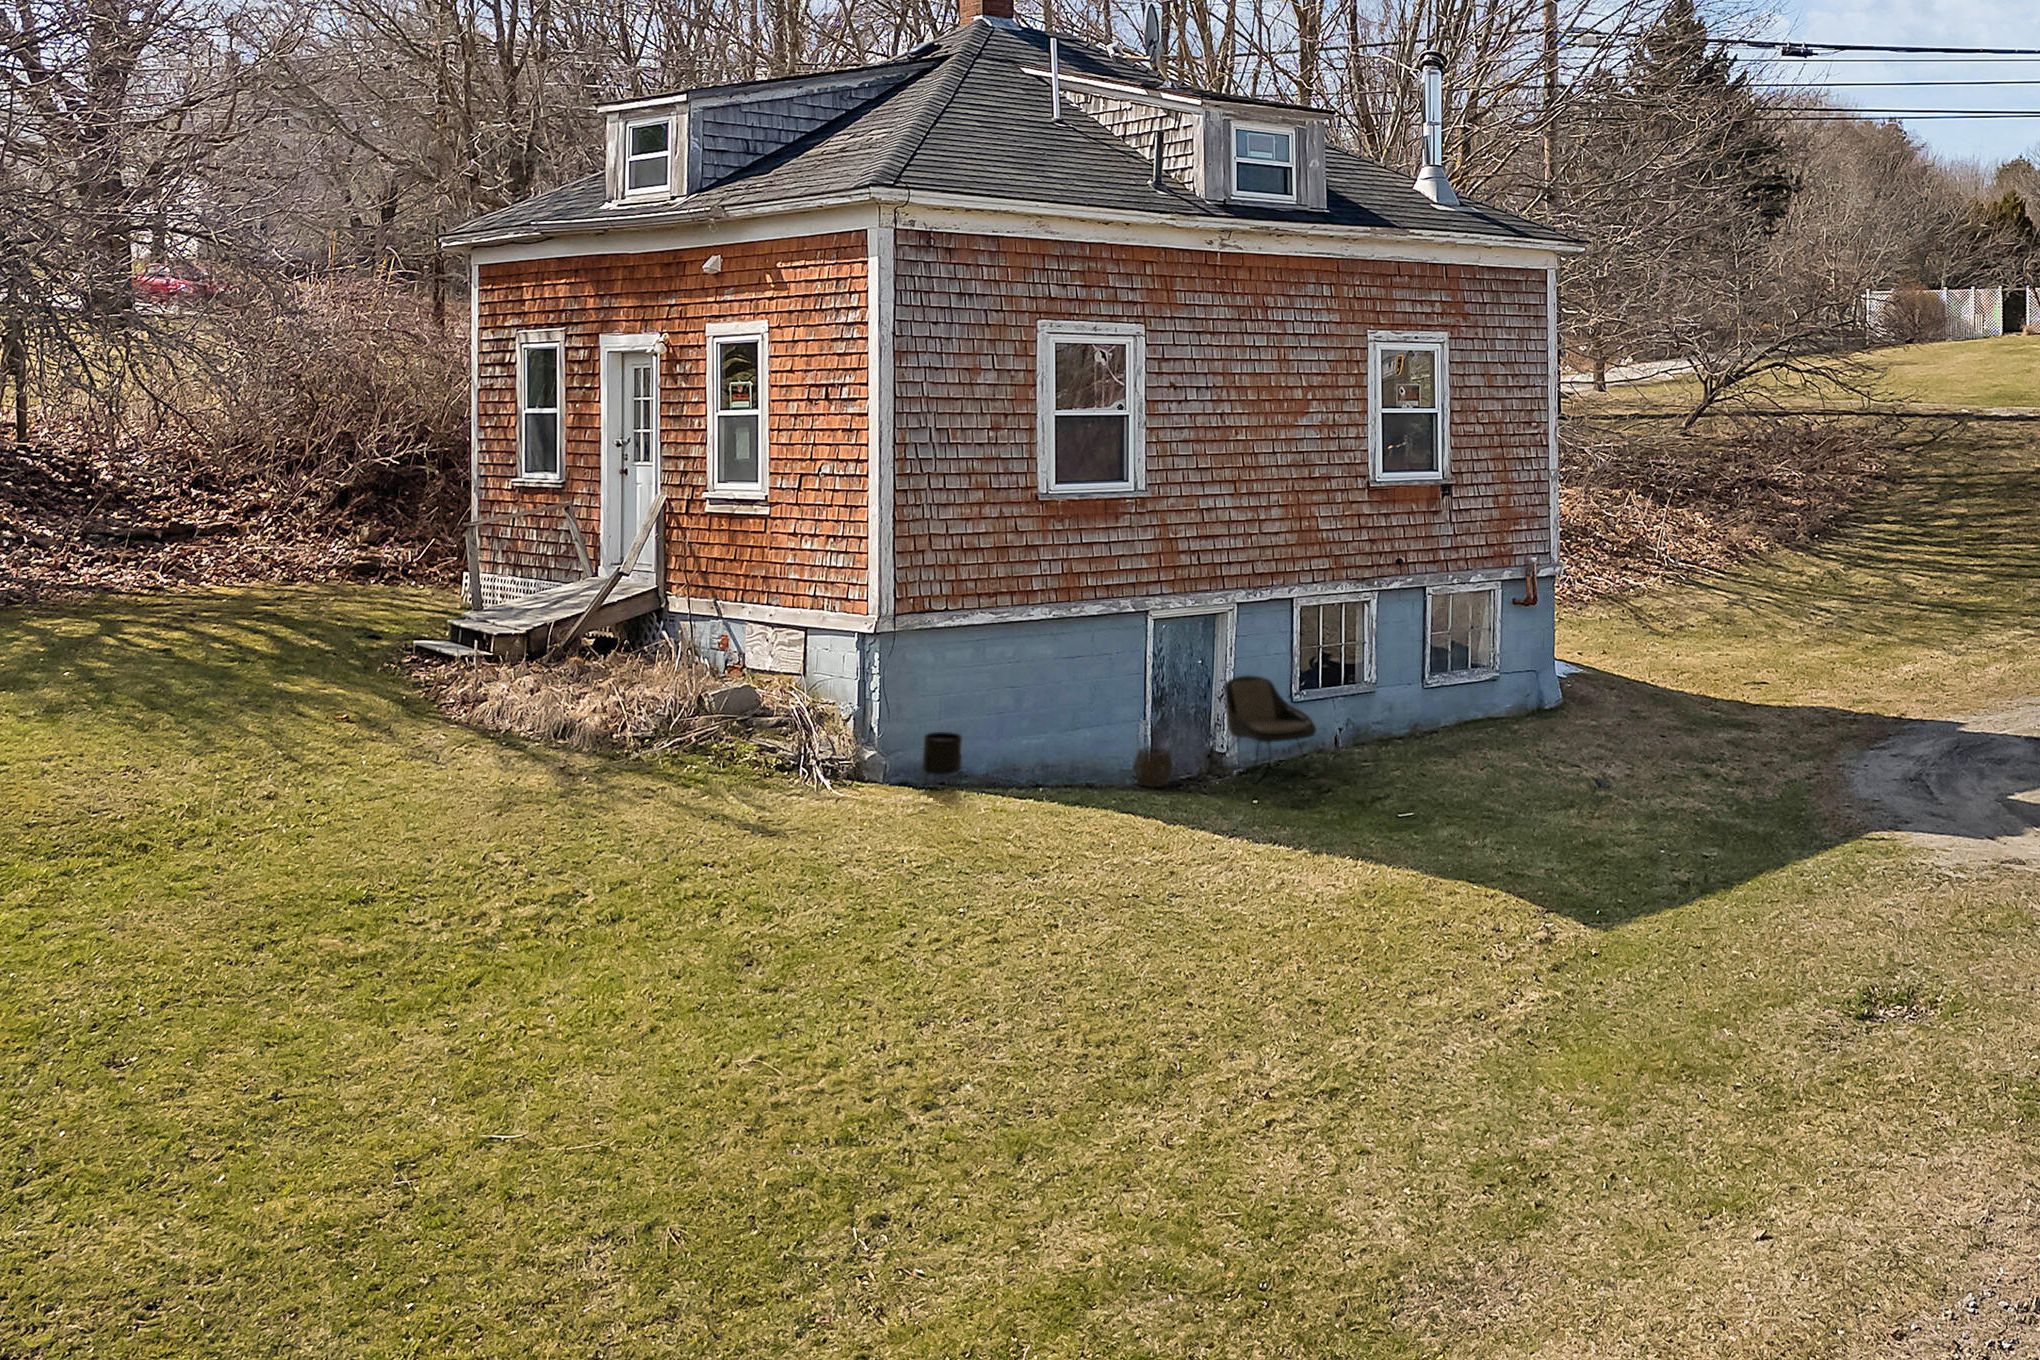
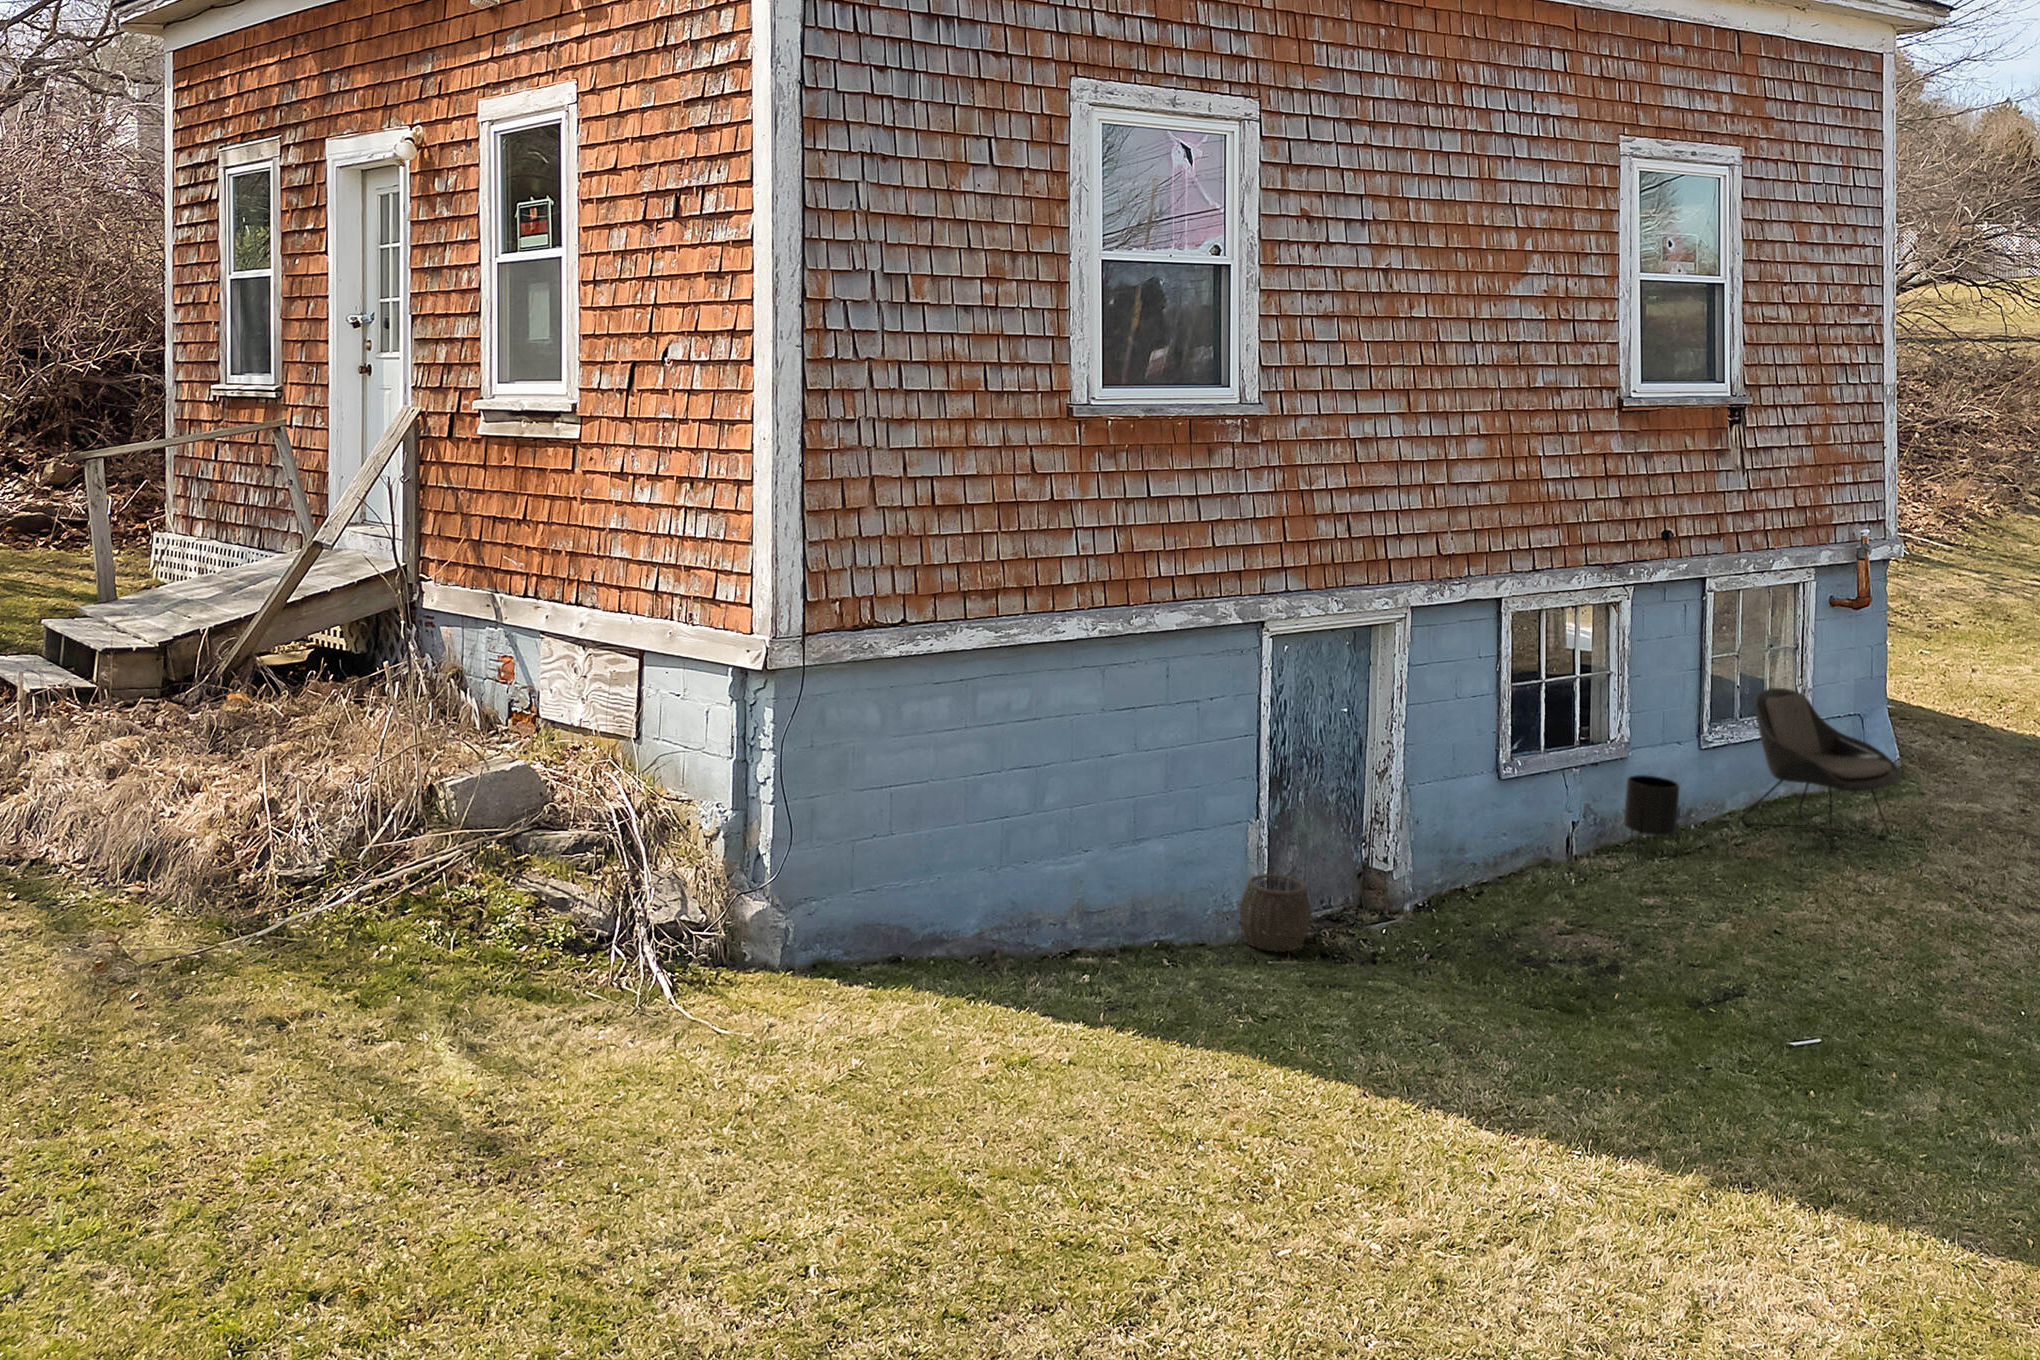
lounge chair: present [1217,675,1316,782] -> present [1741,688,1901,851]
planter: present [922,732,962,783] -> present [1624,775,1680,850]

